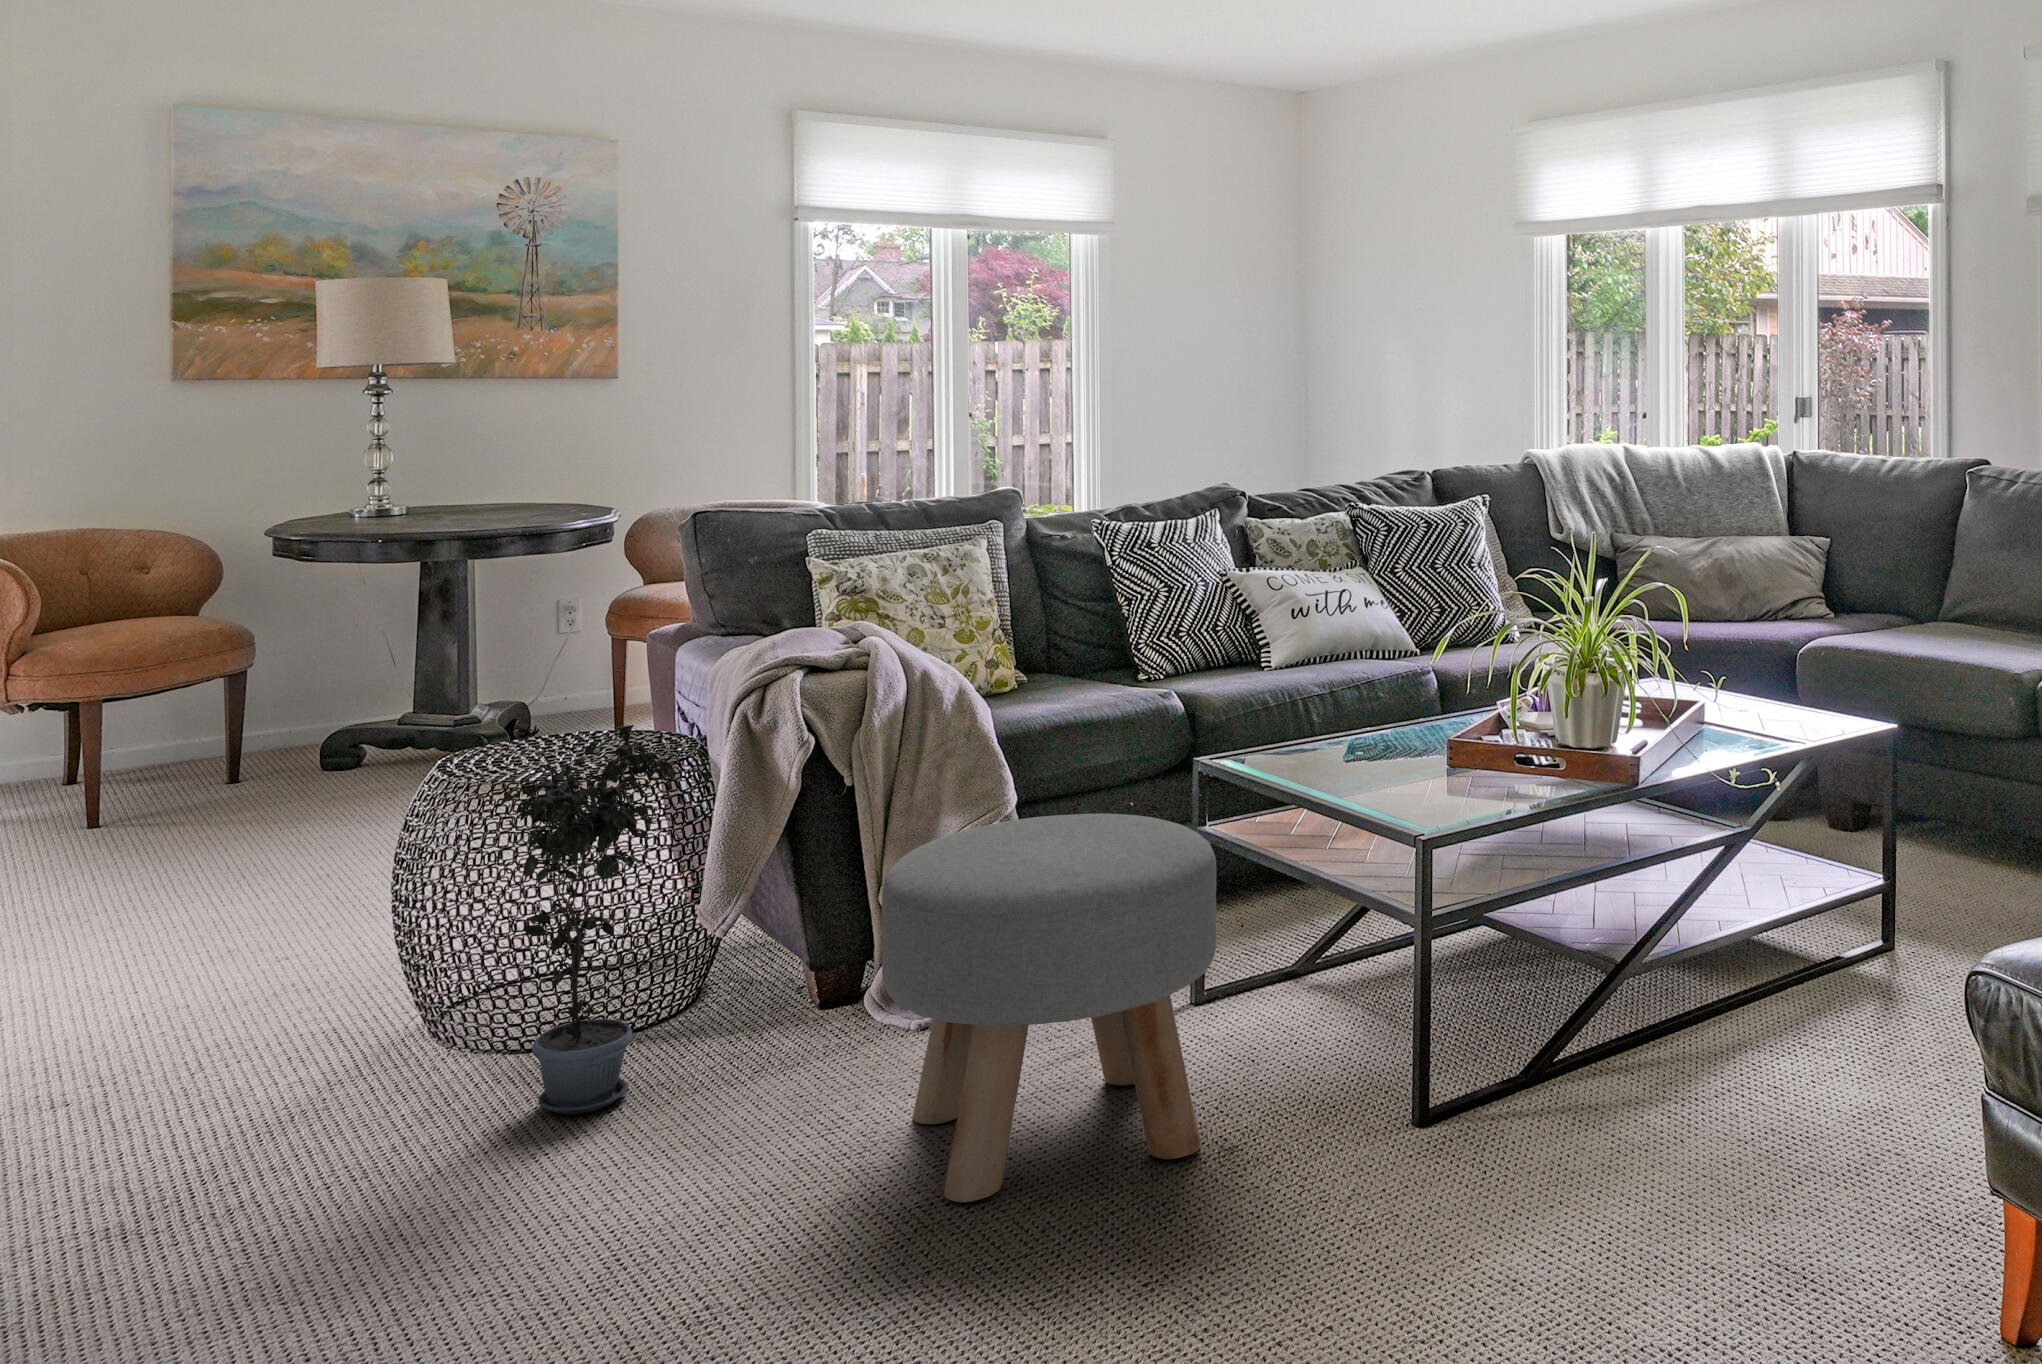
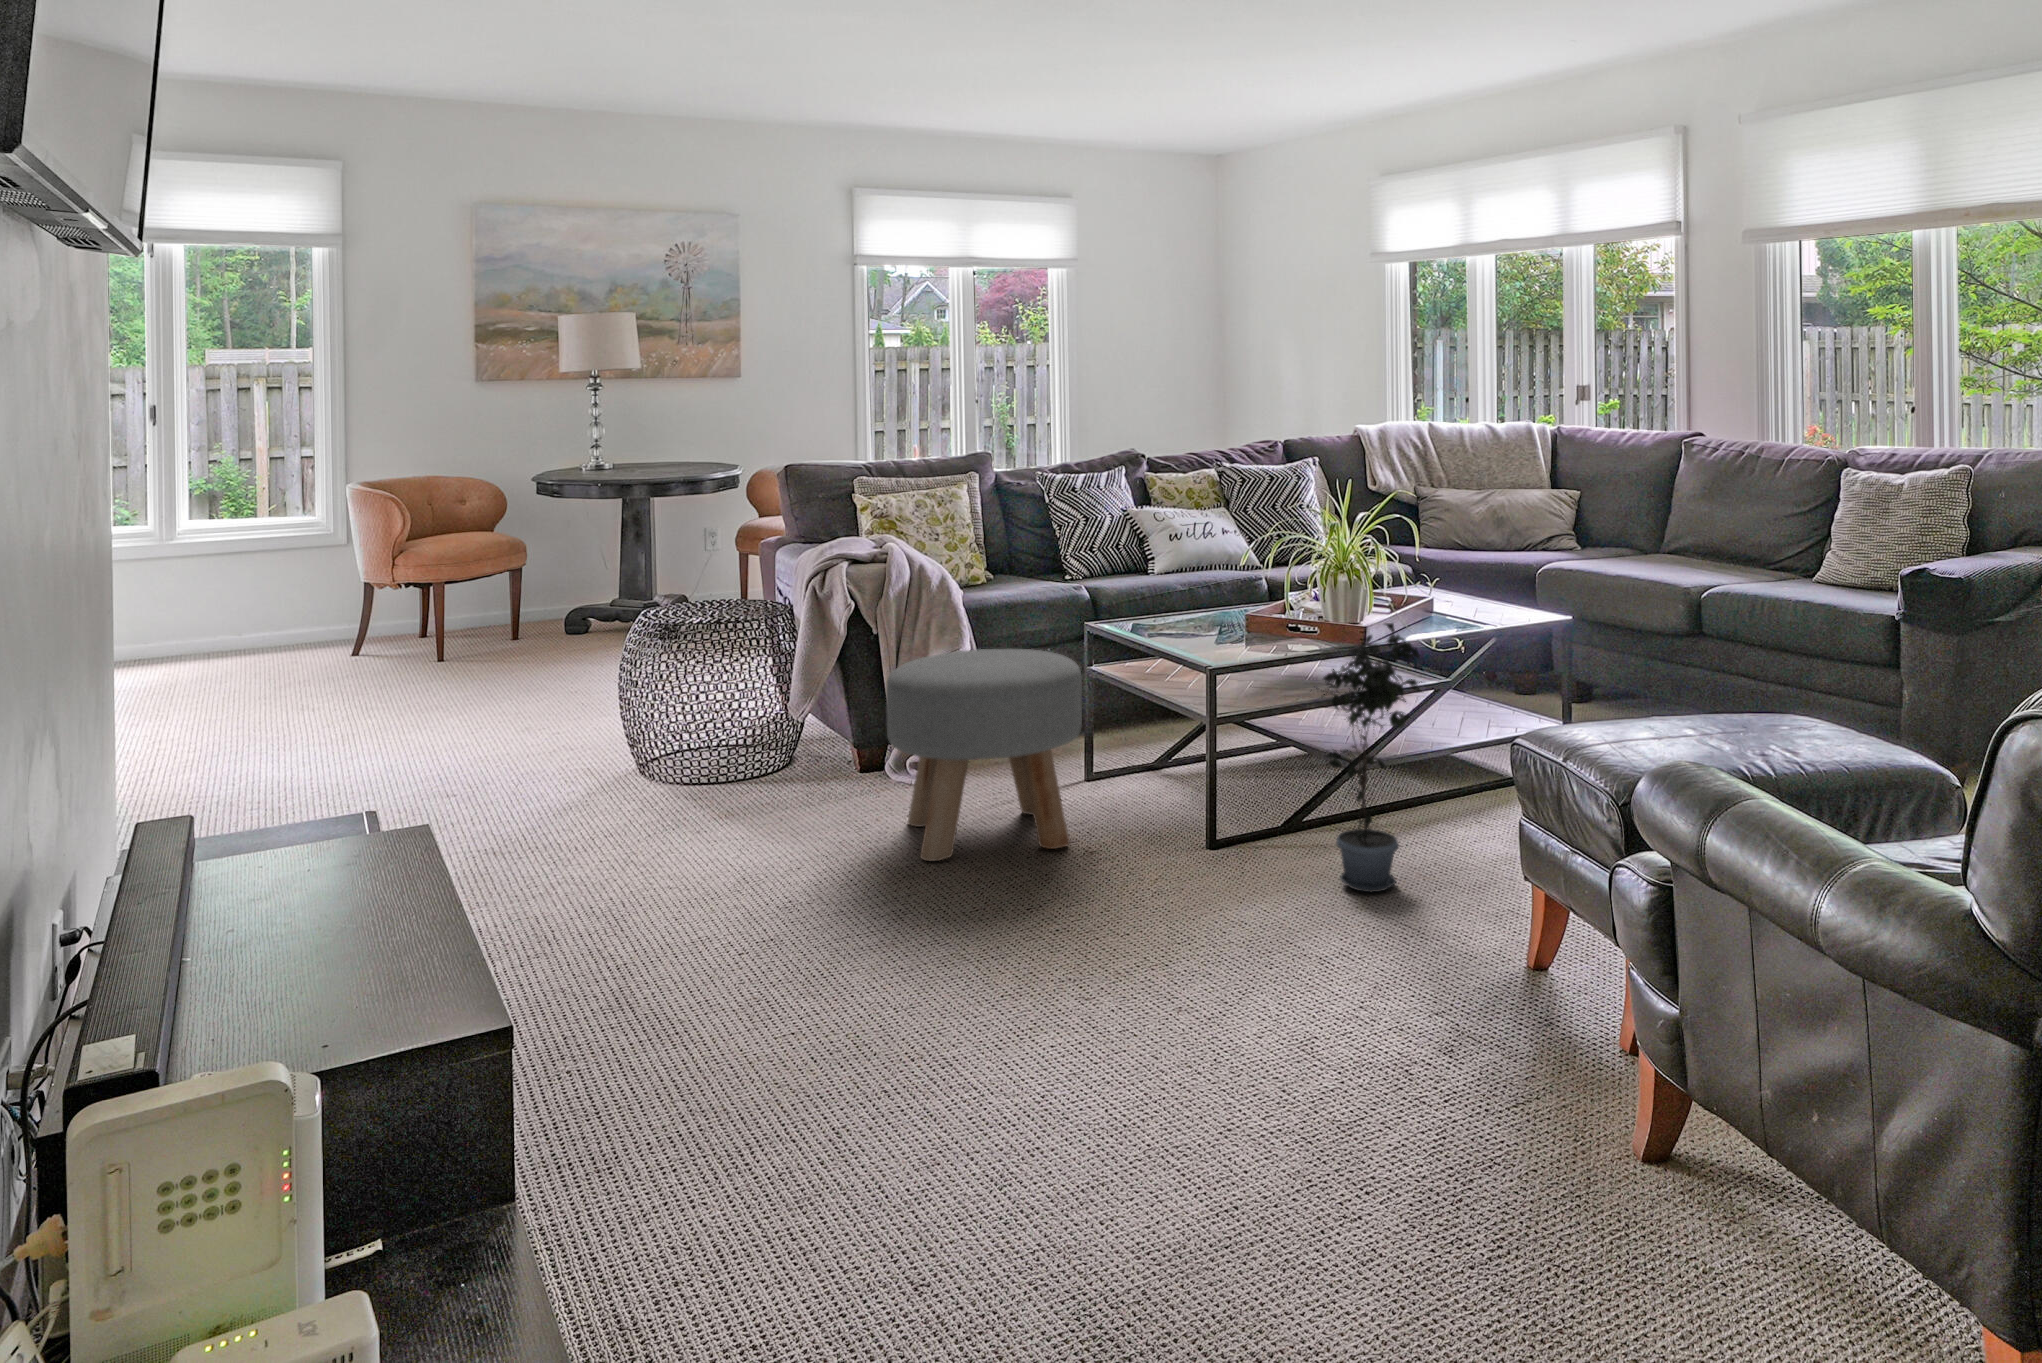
potted plant: present [499,725,674,1115] -> present [1316,623,1422,893]

